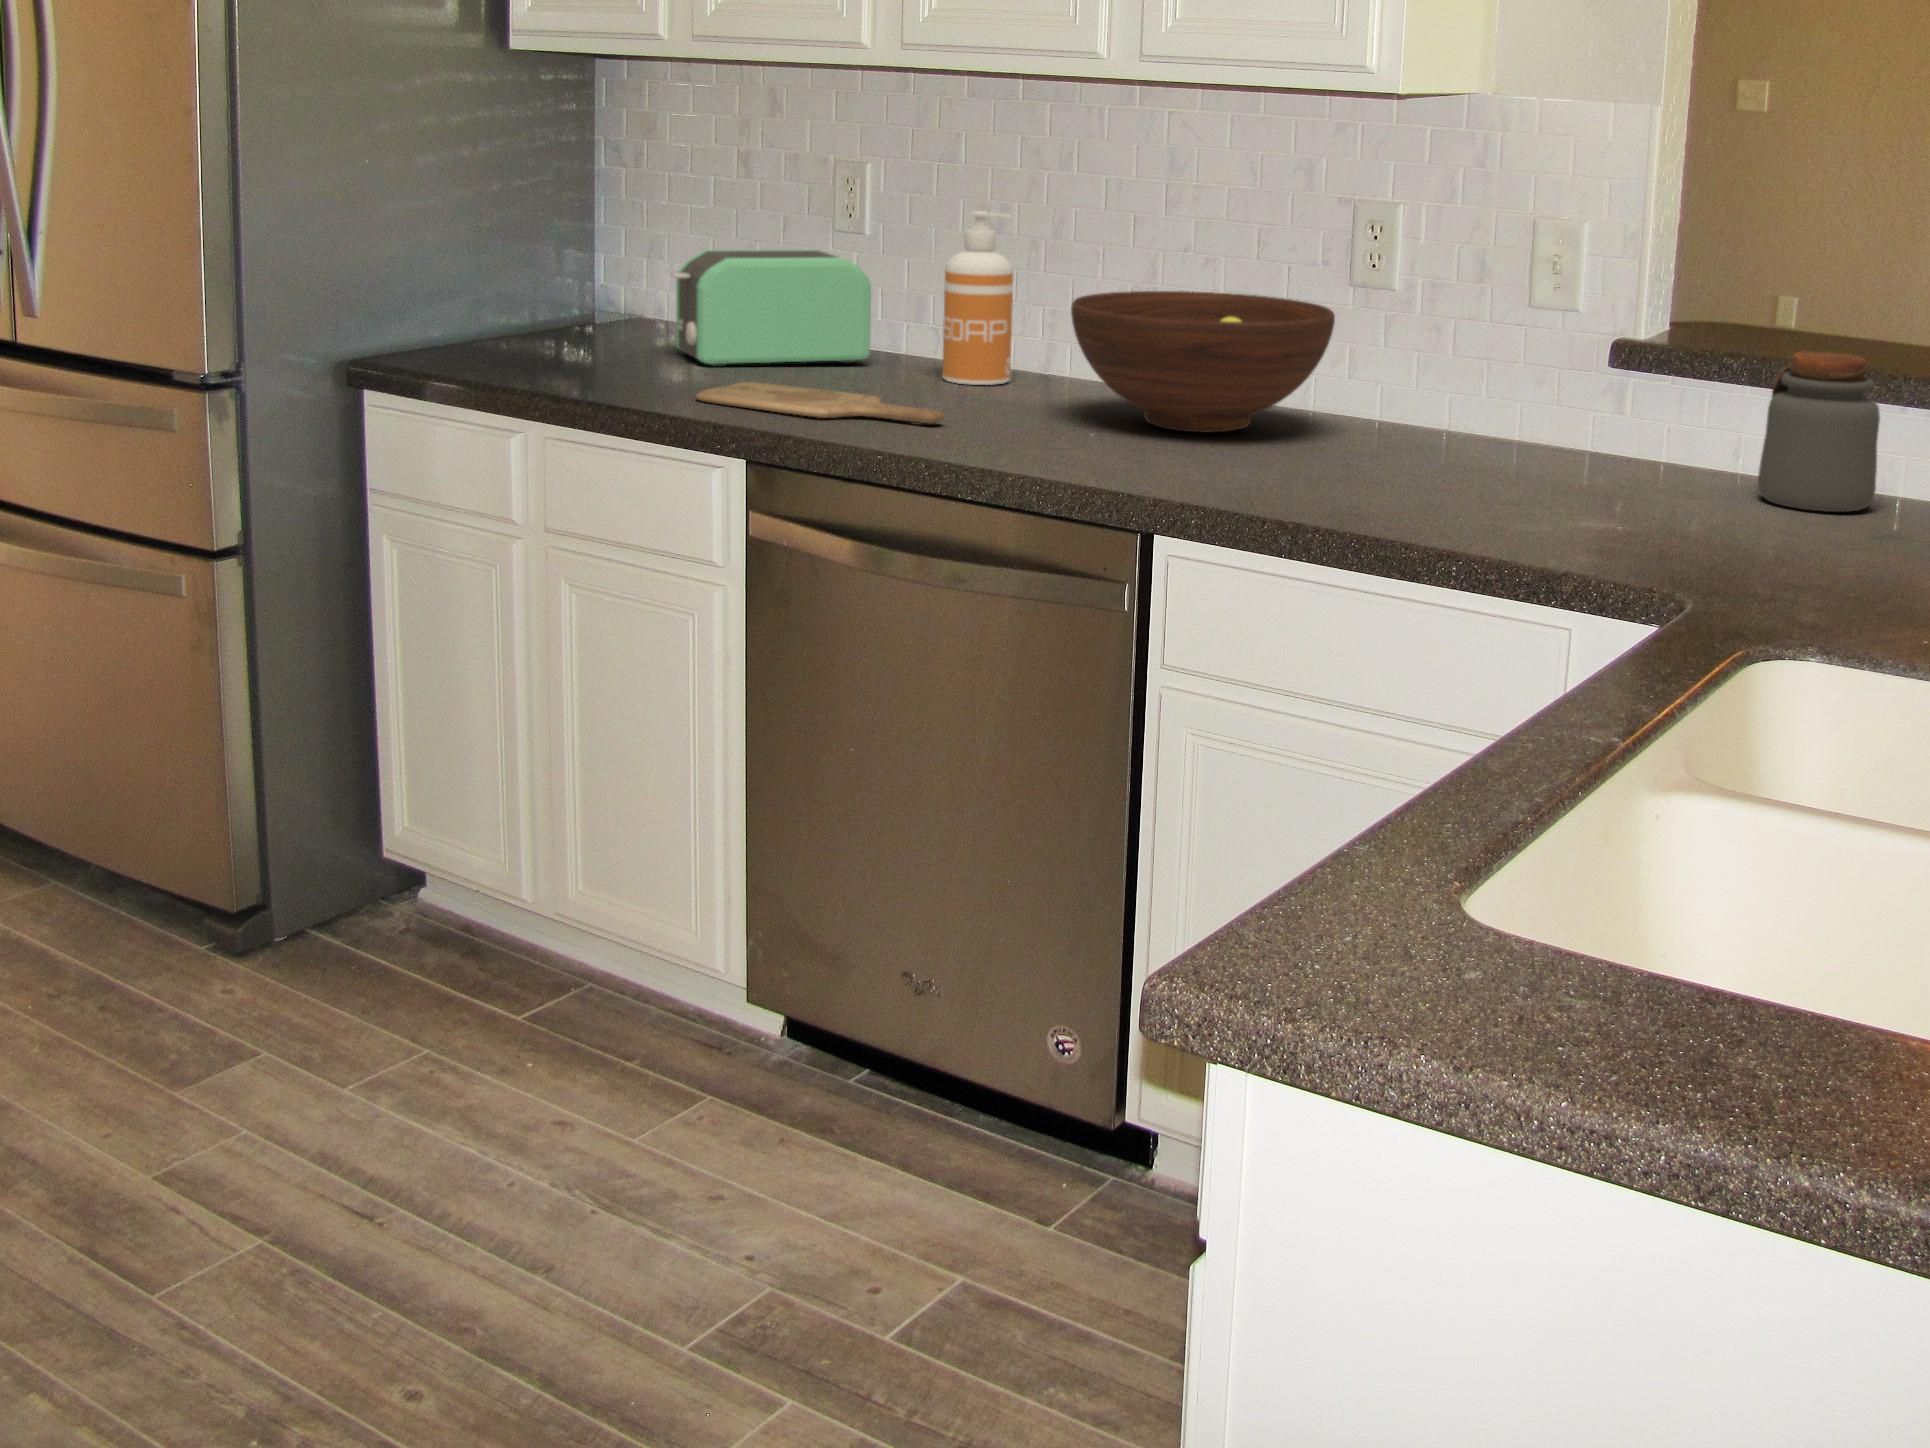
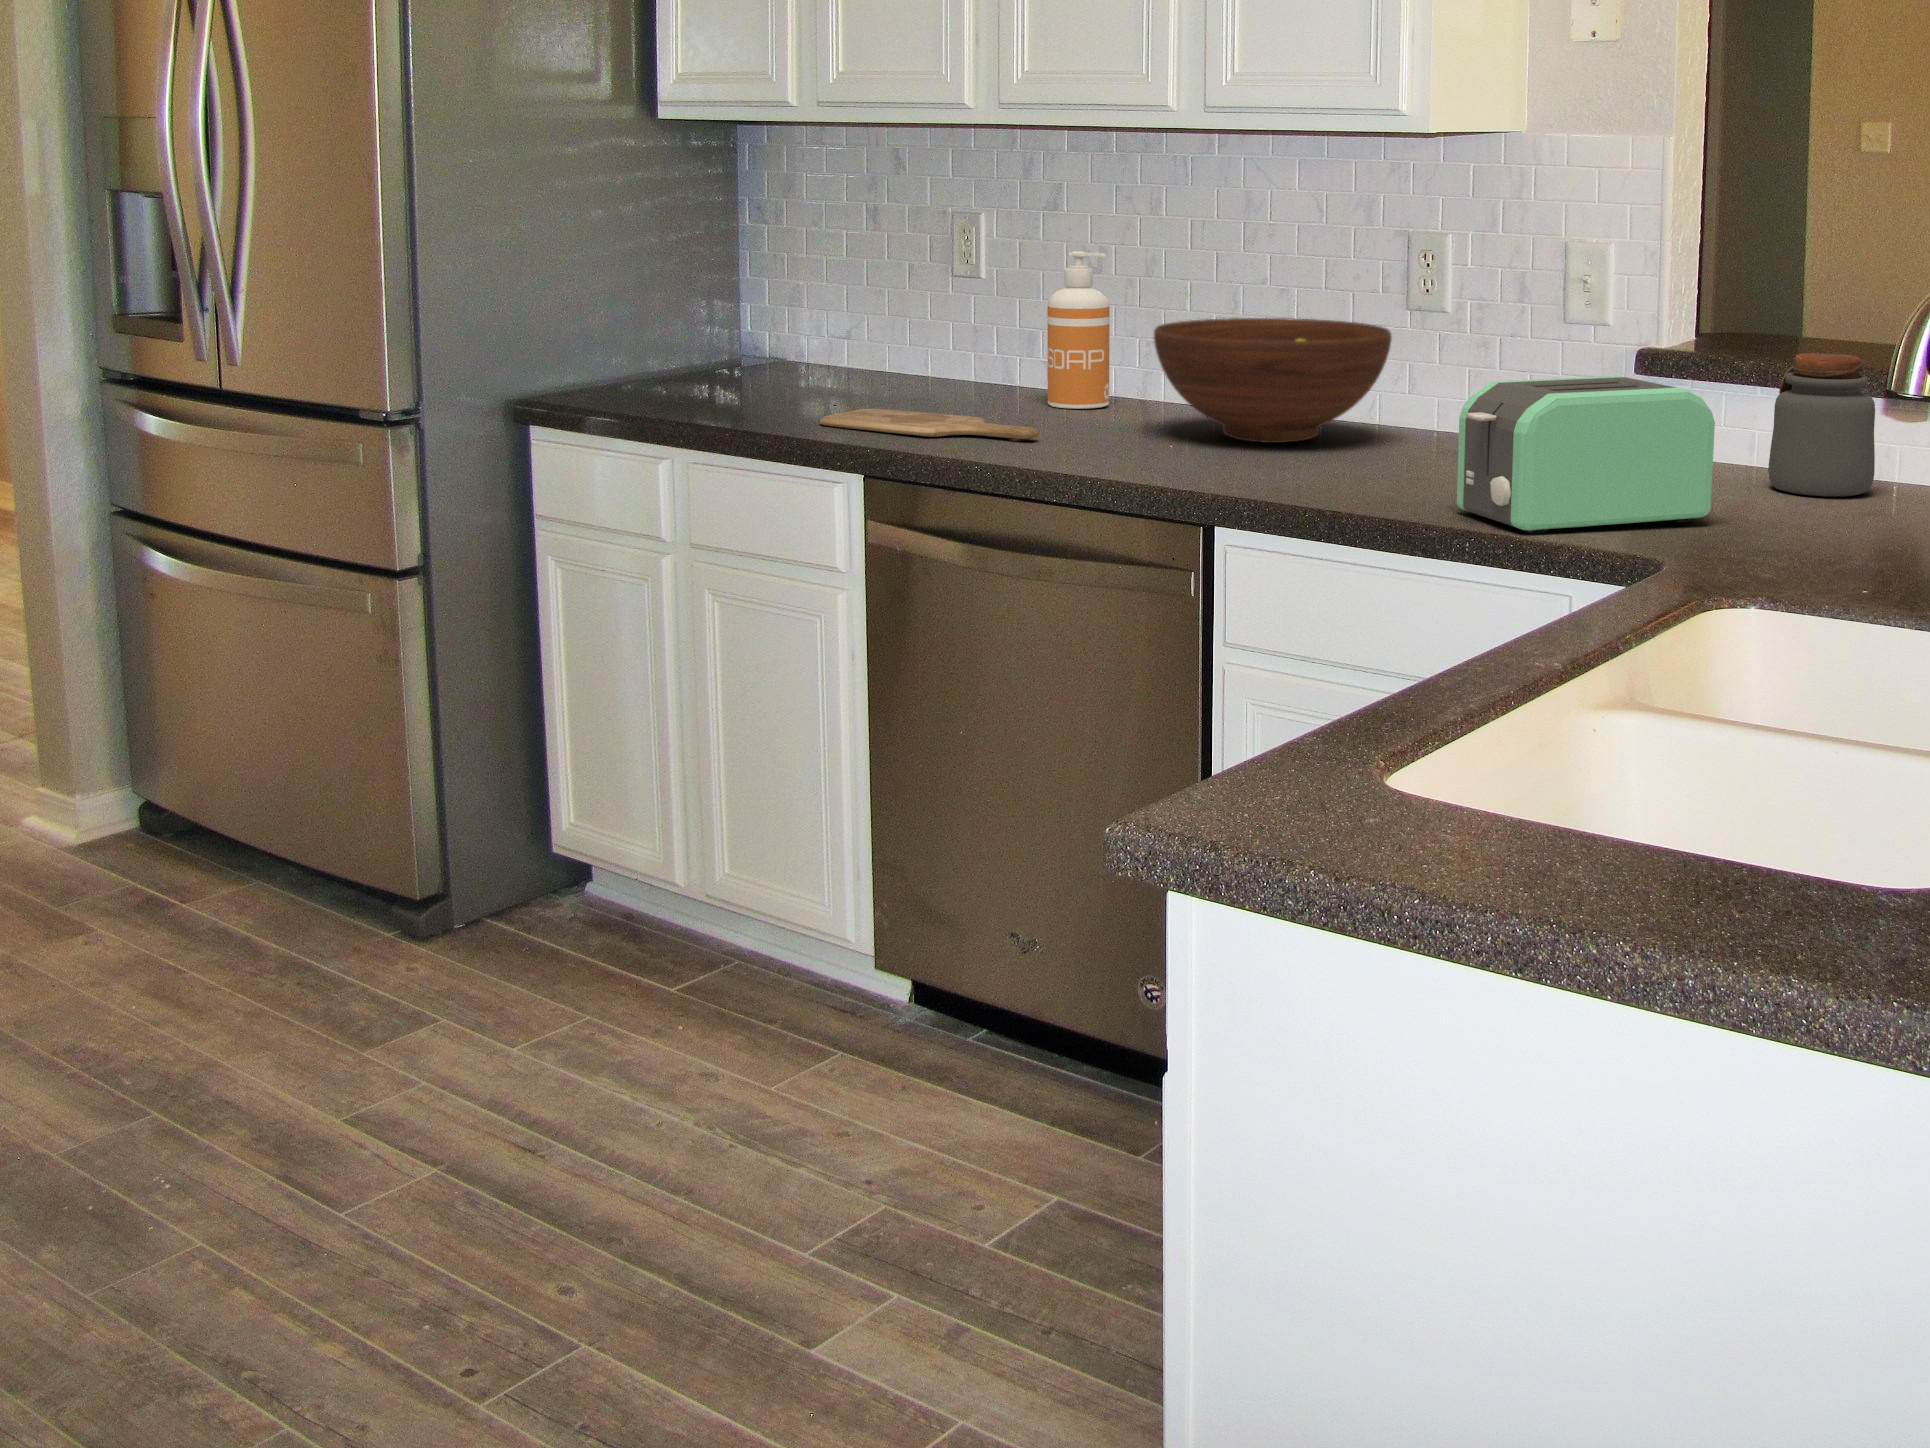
toaster: present [670,250,871,367] -> present [1457,376,1715,534]

